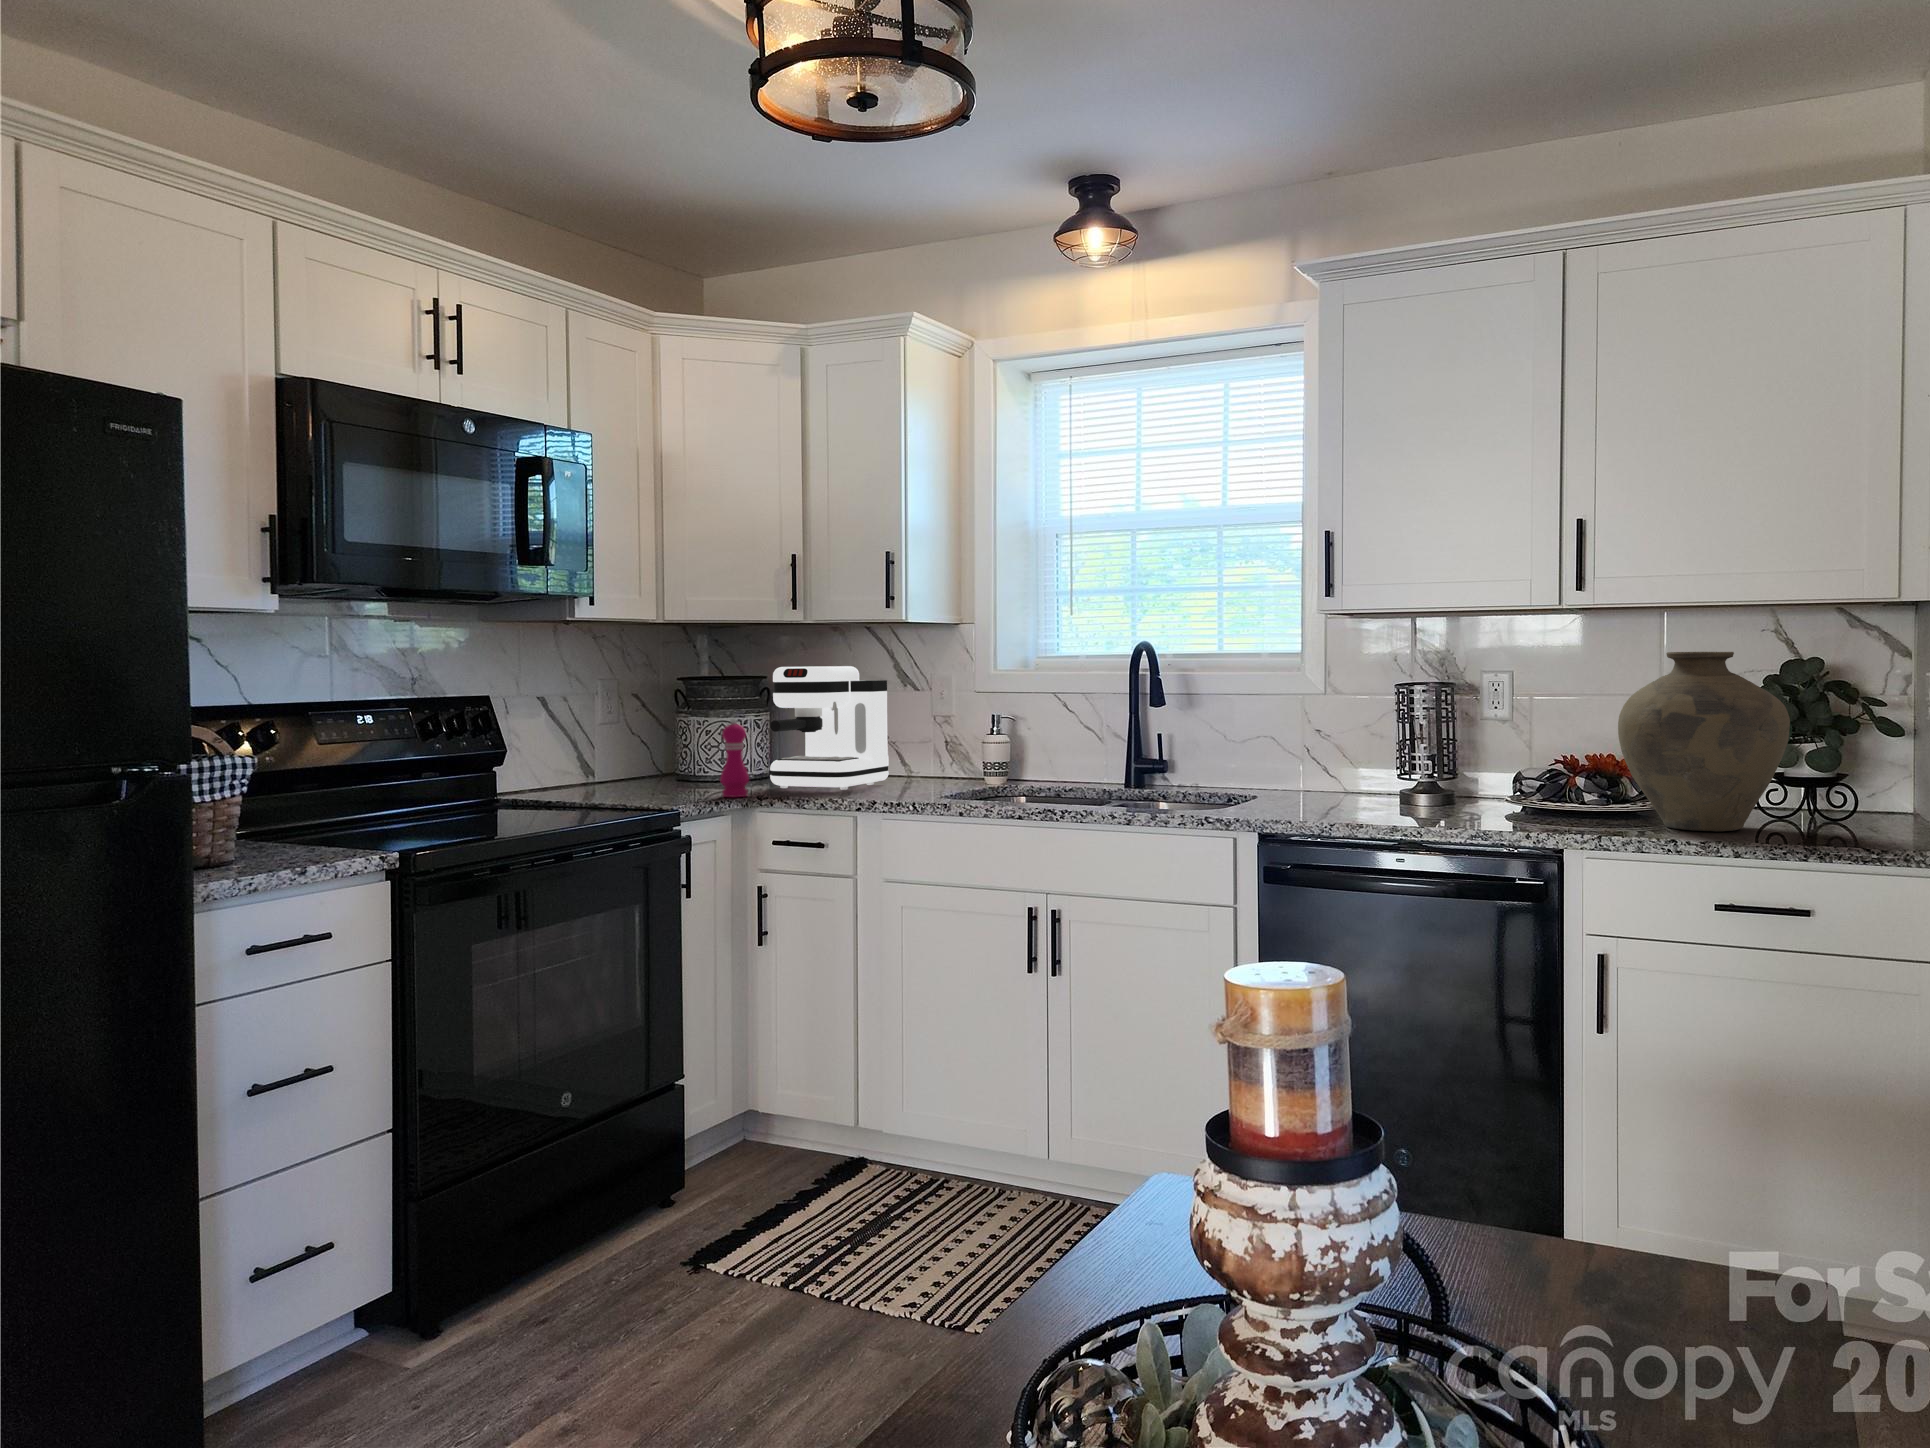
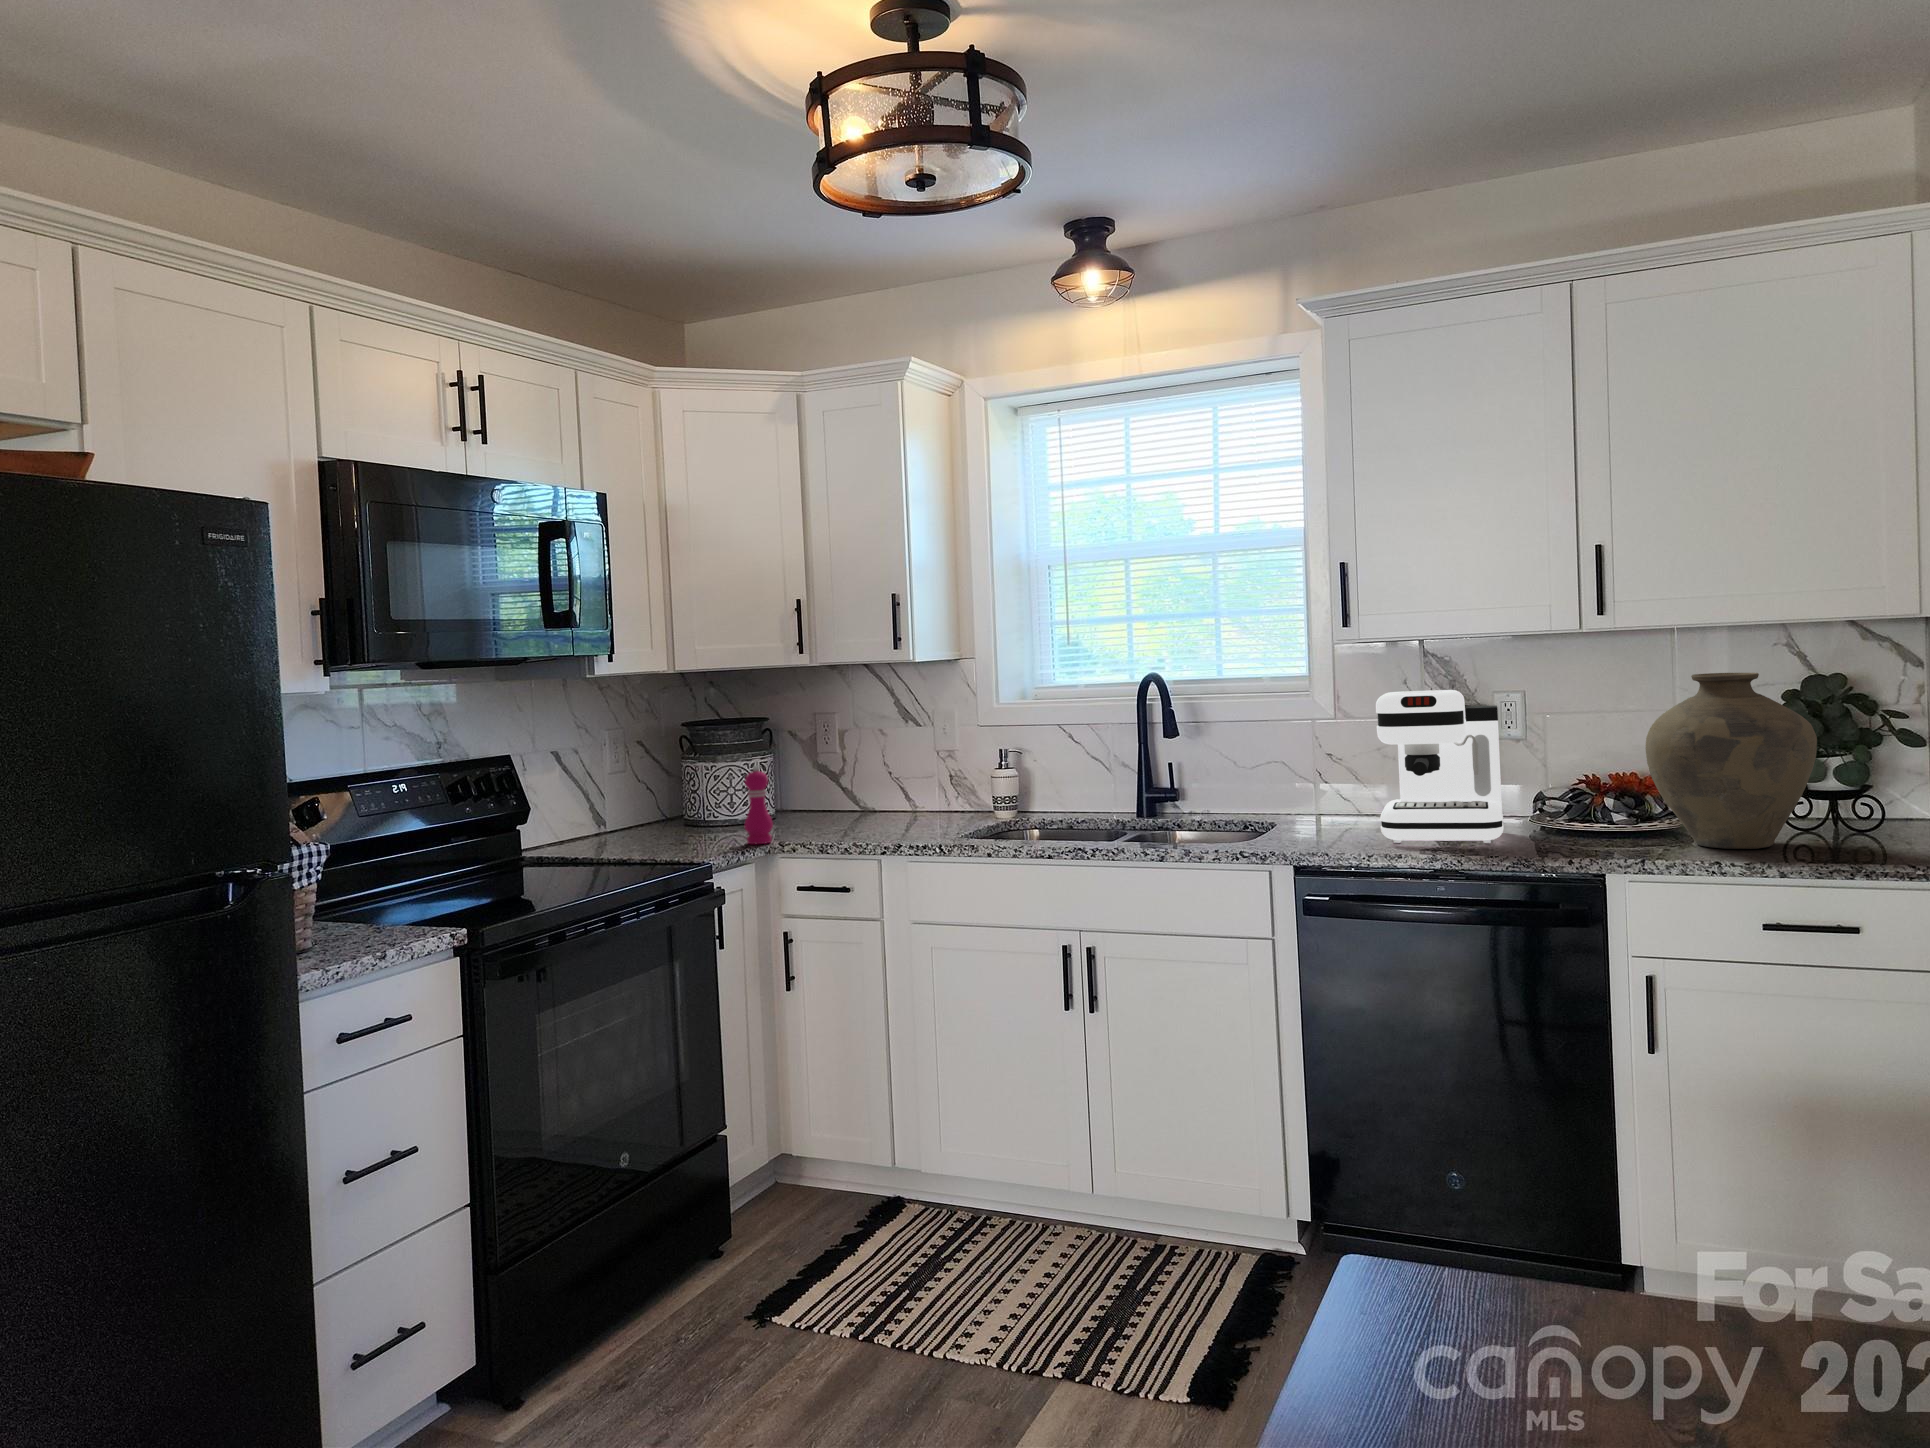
coffee maker: present [770,666,889,790] -> present [1376,690,1504,843]

